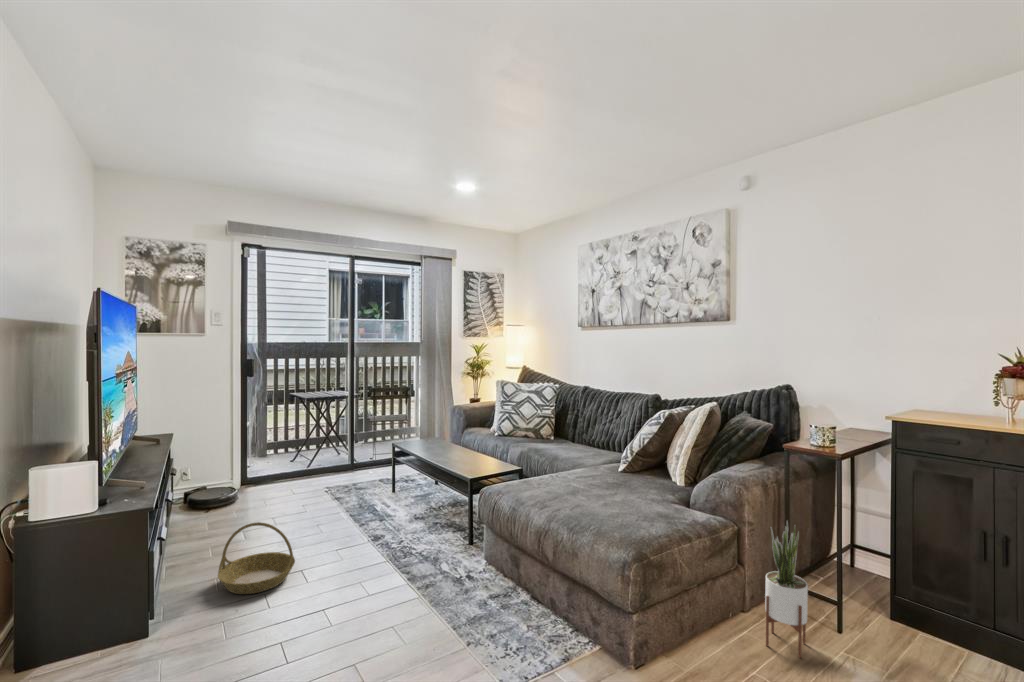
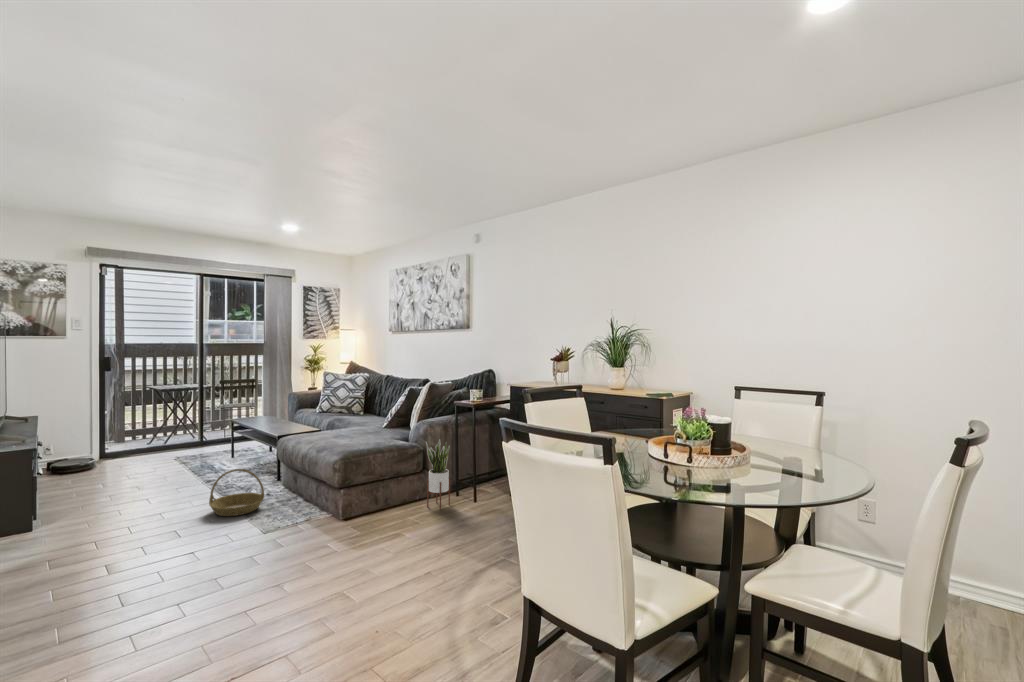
basket: present [218,522,295,594] -> present [209,469,264,516]

